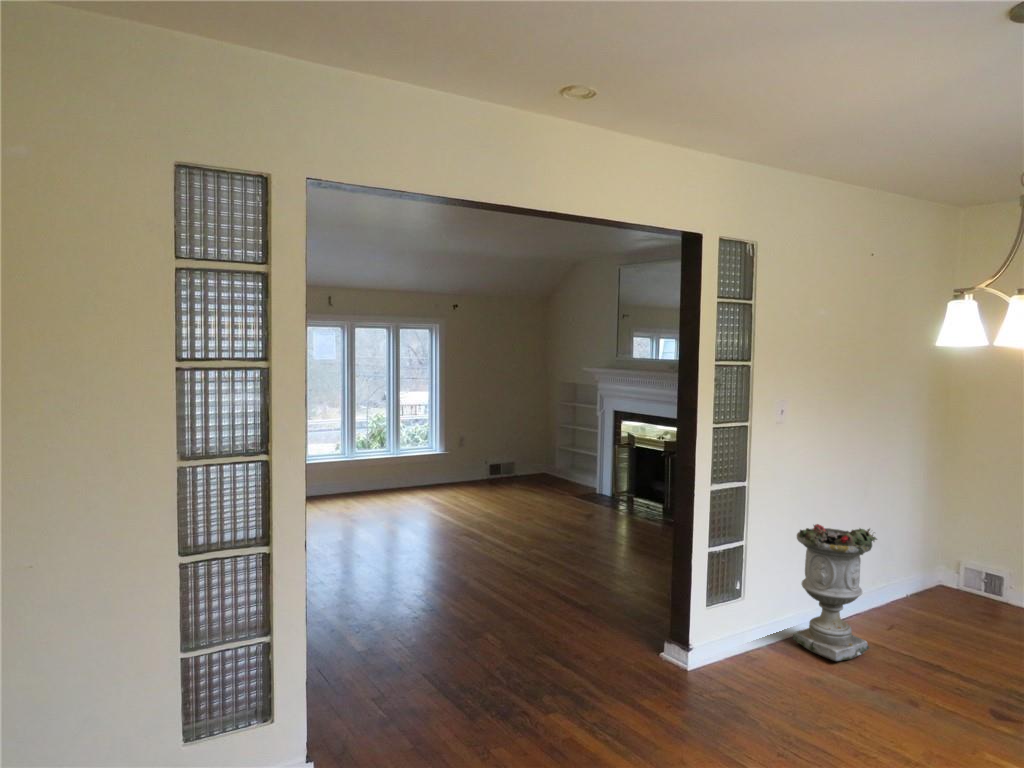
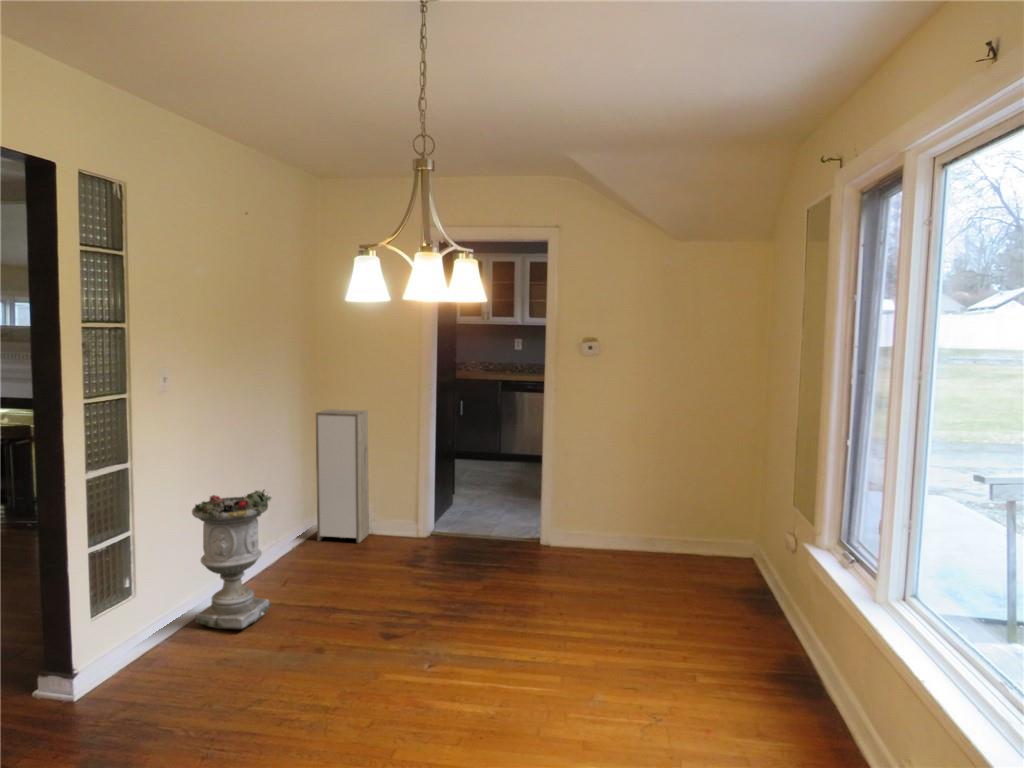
storage cabinet: none [935,451,1012,612] -> present [316,409,369,543]

